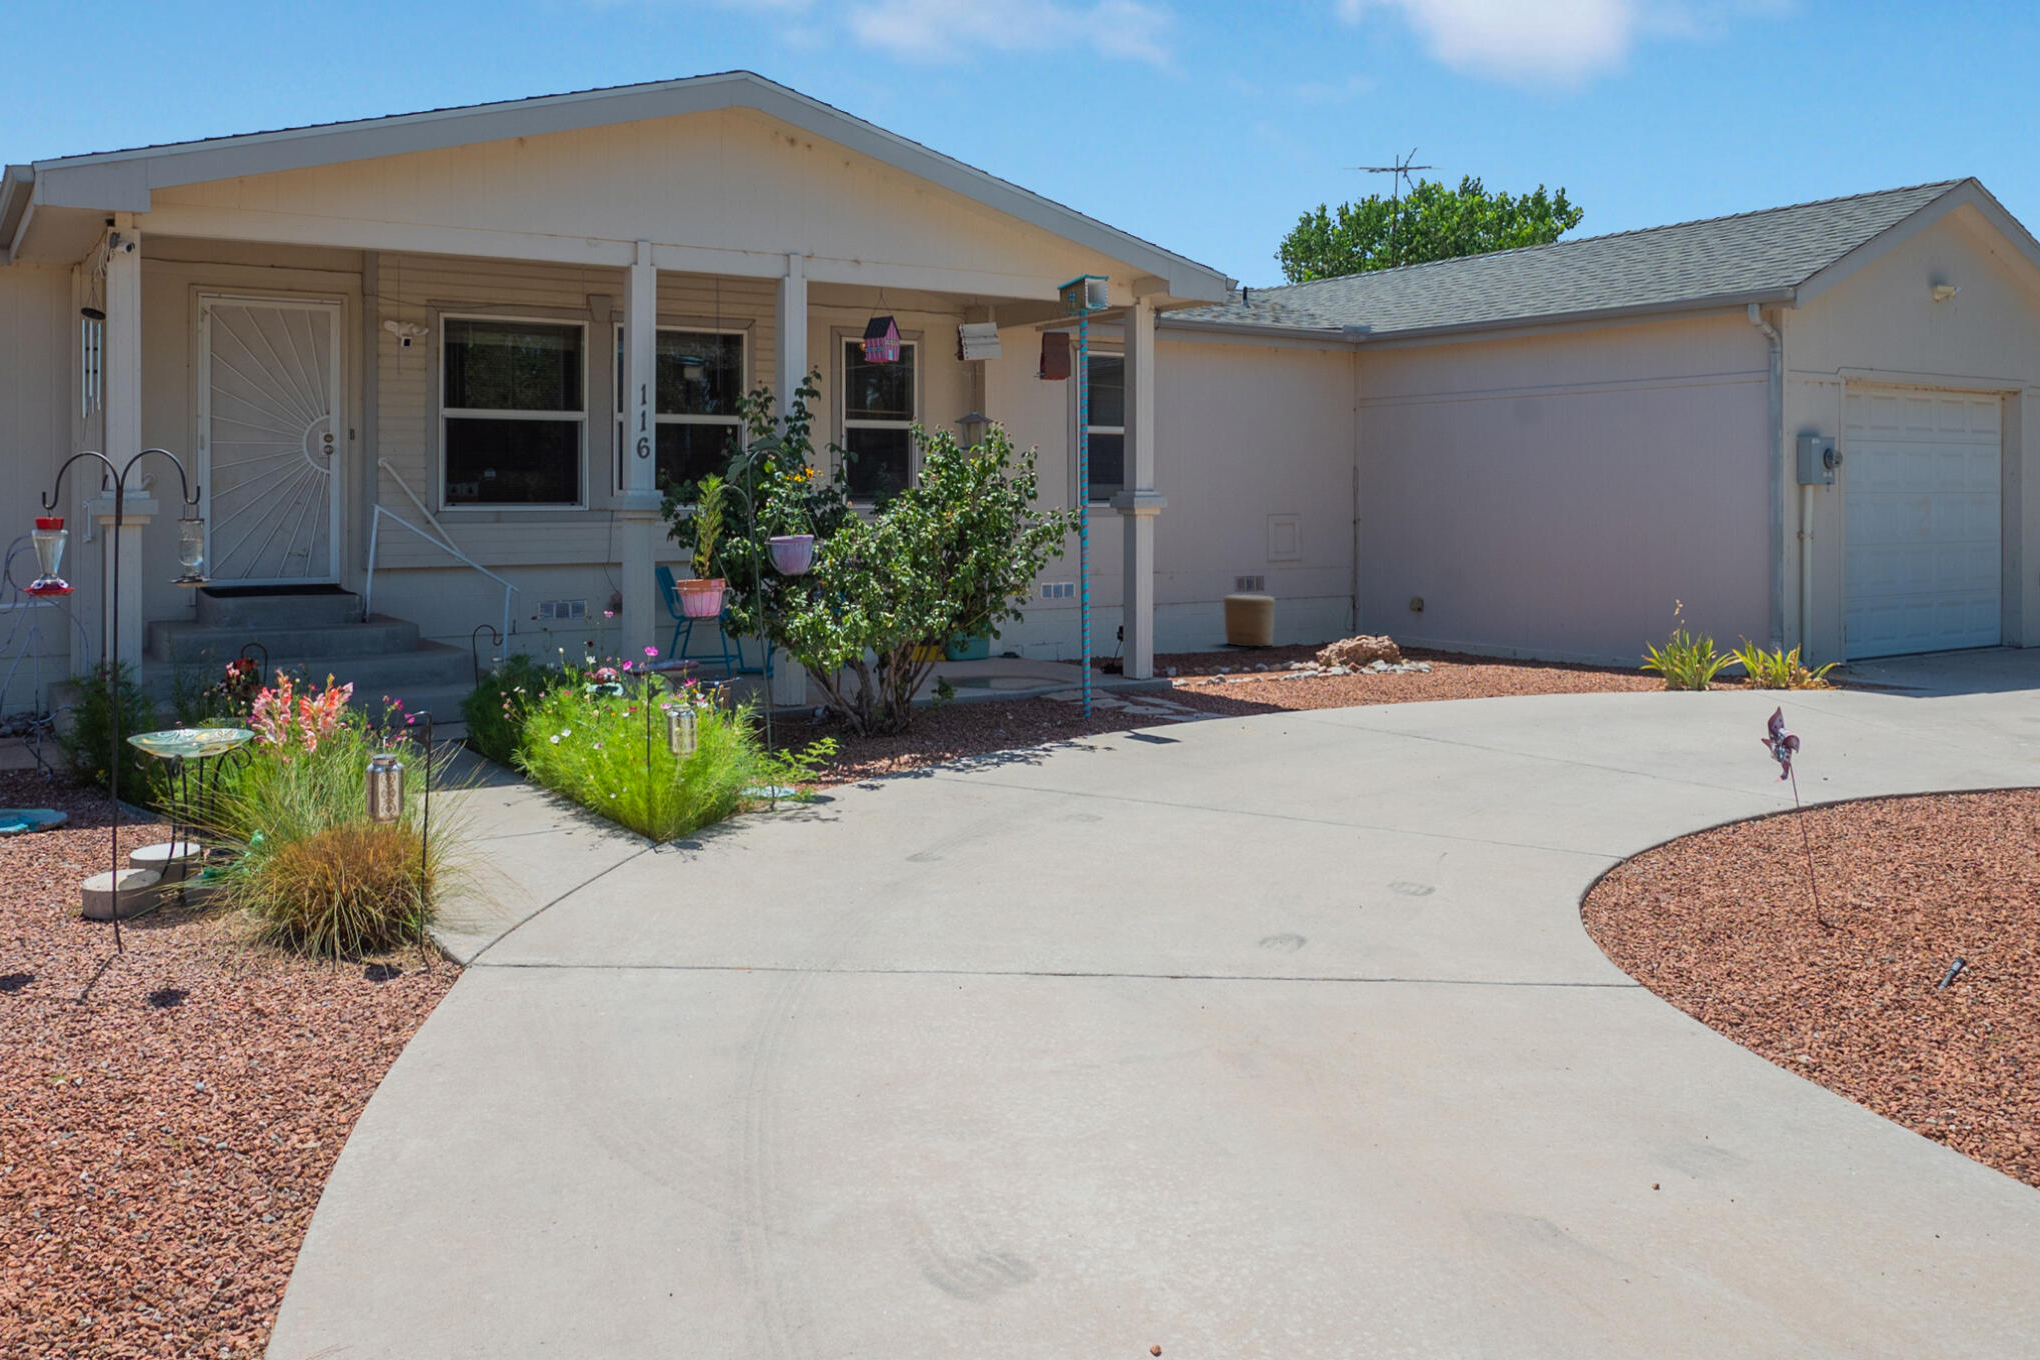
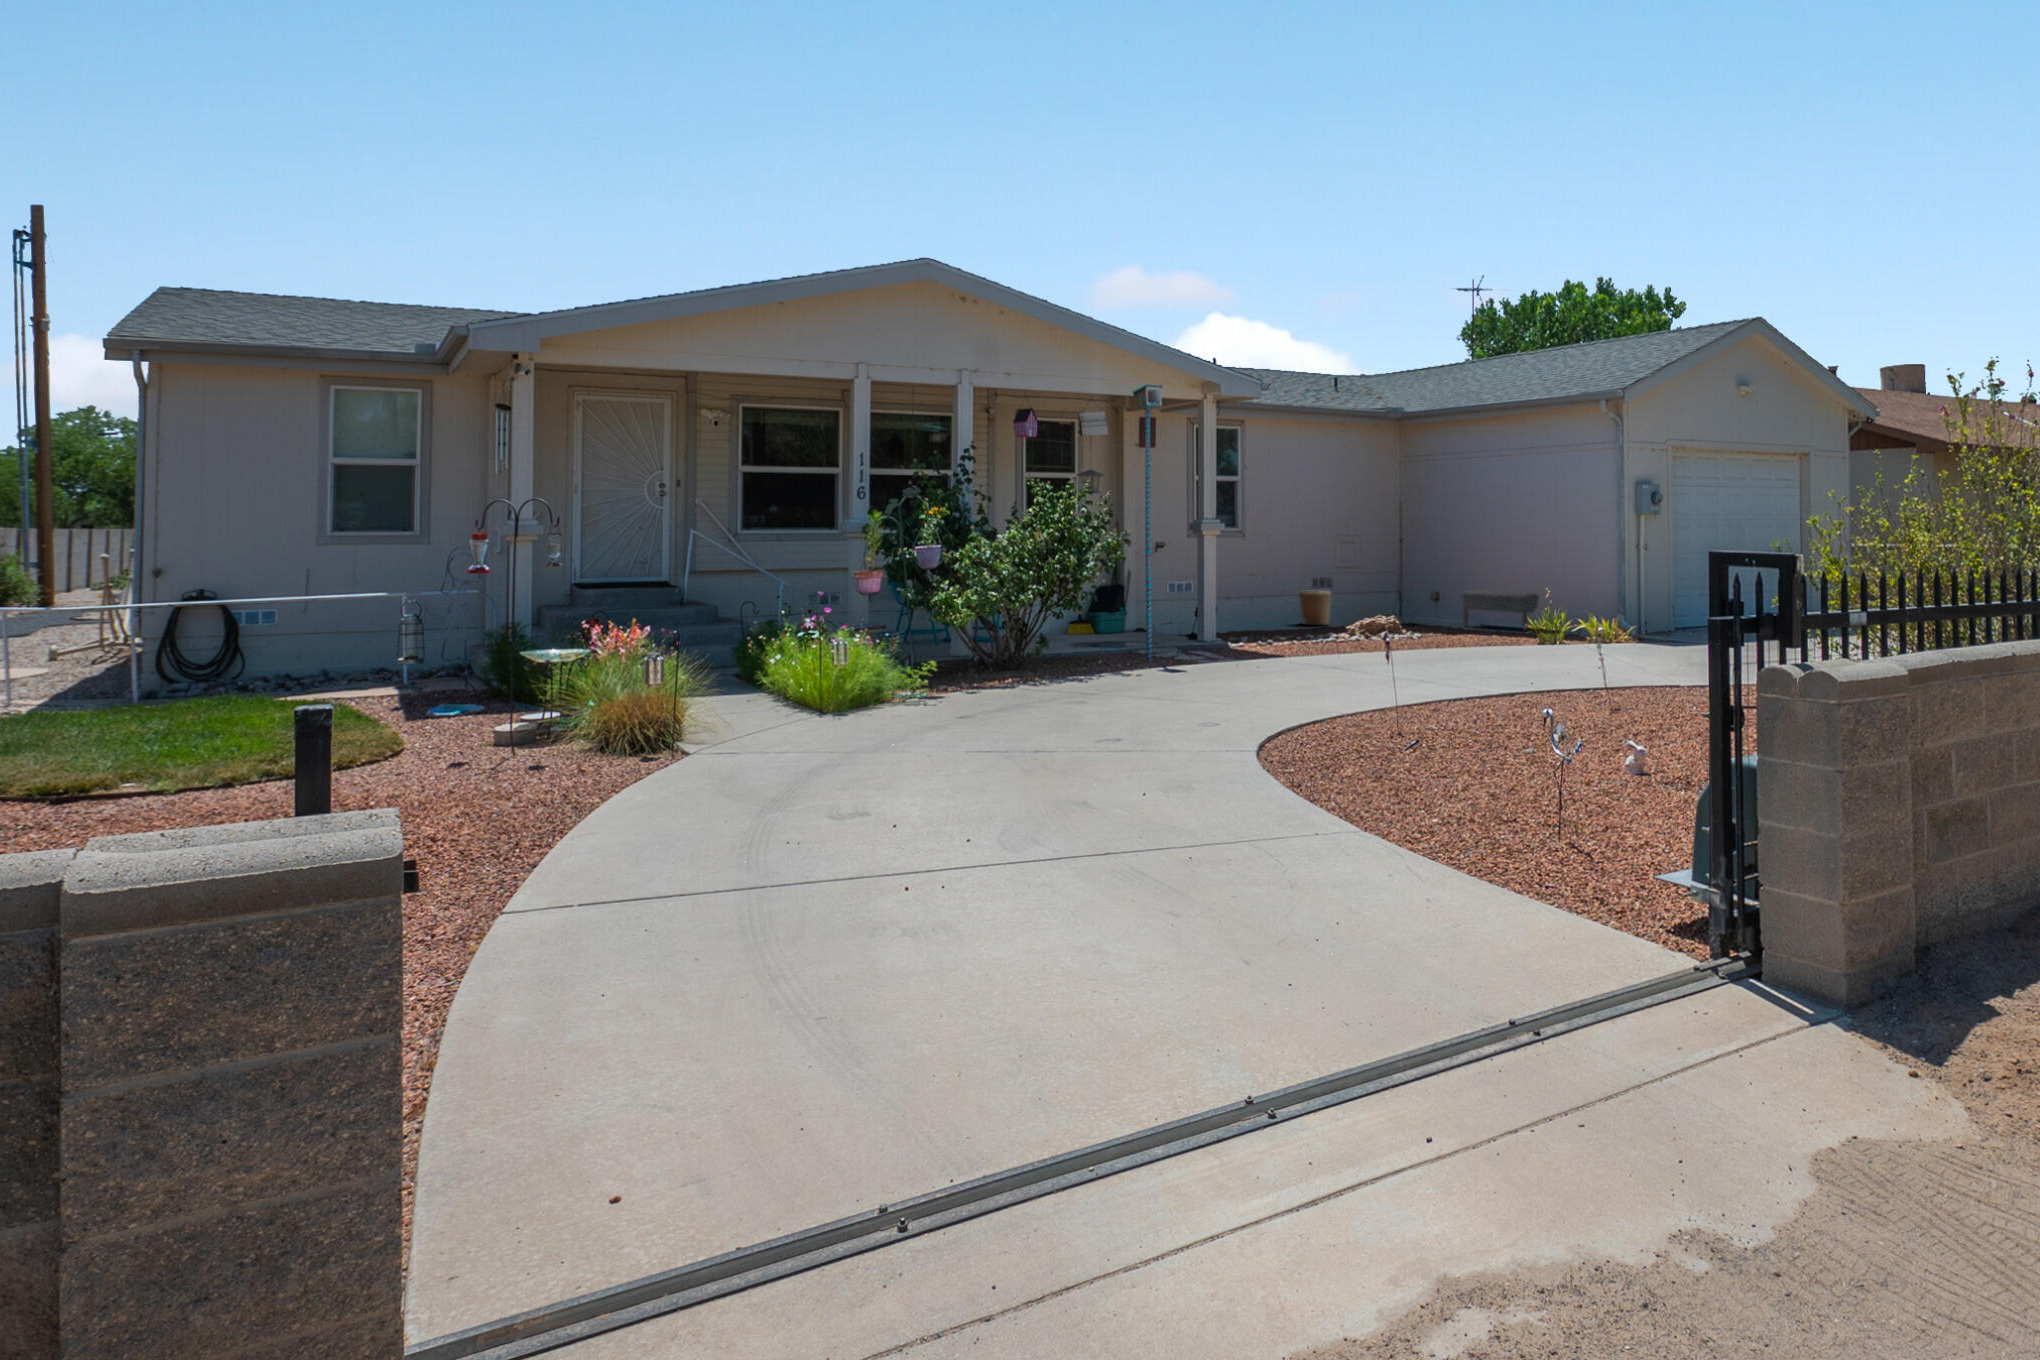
bench: none [1476,596,1614,660] -> present [1462,590,1539,631]

